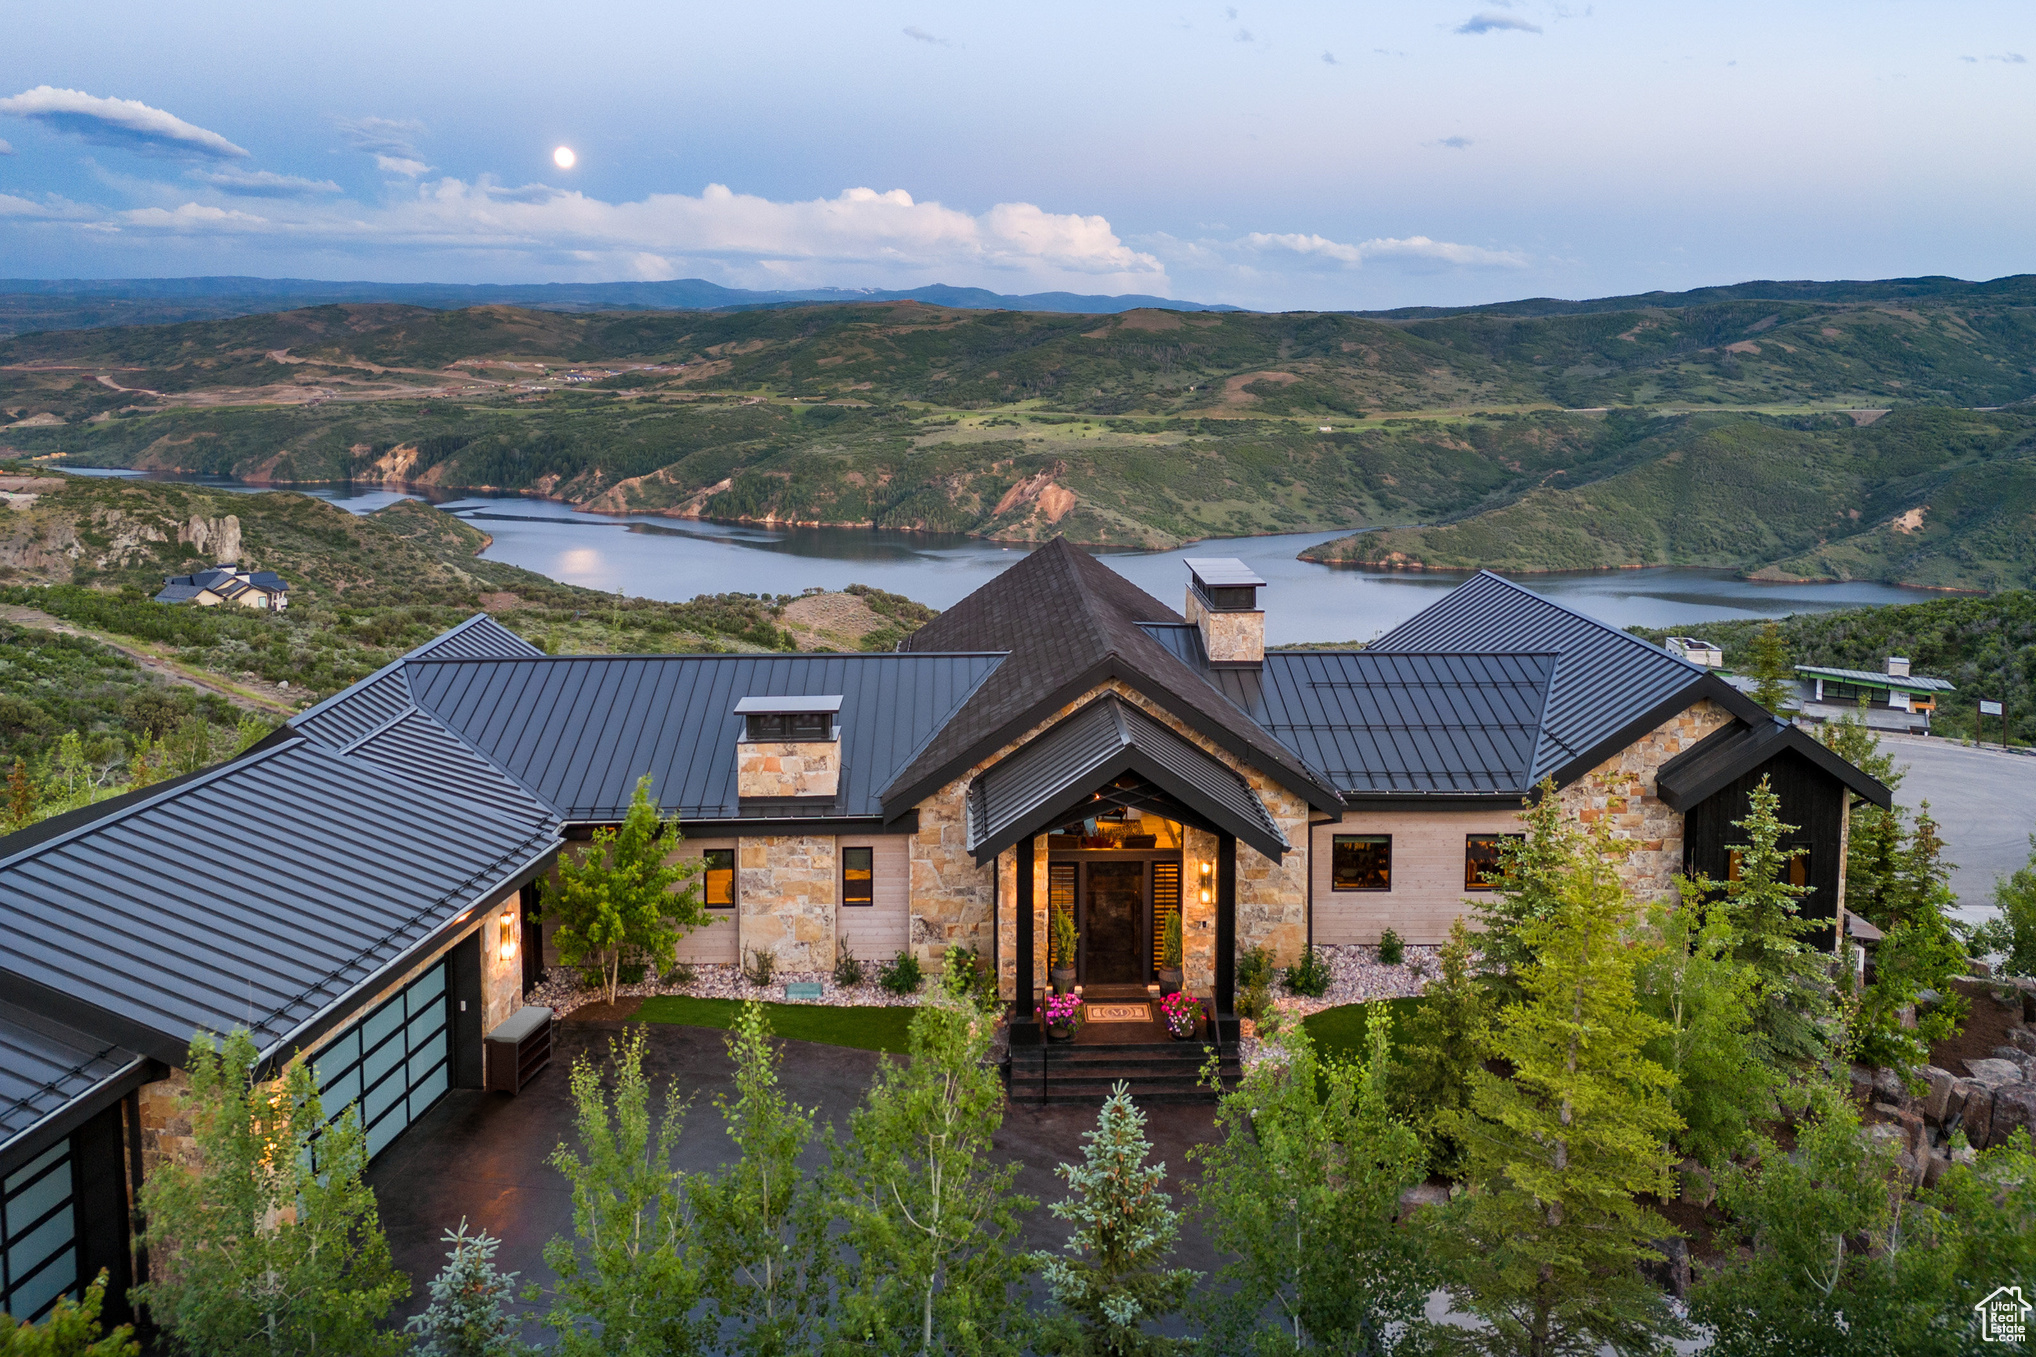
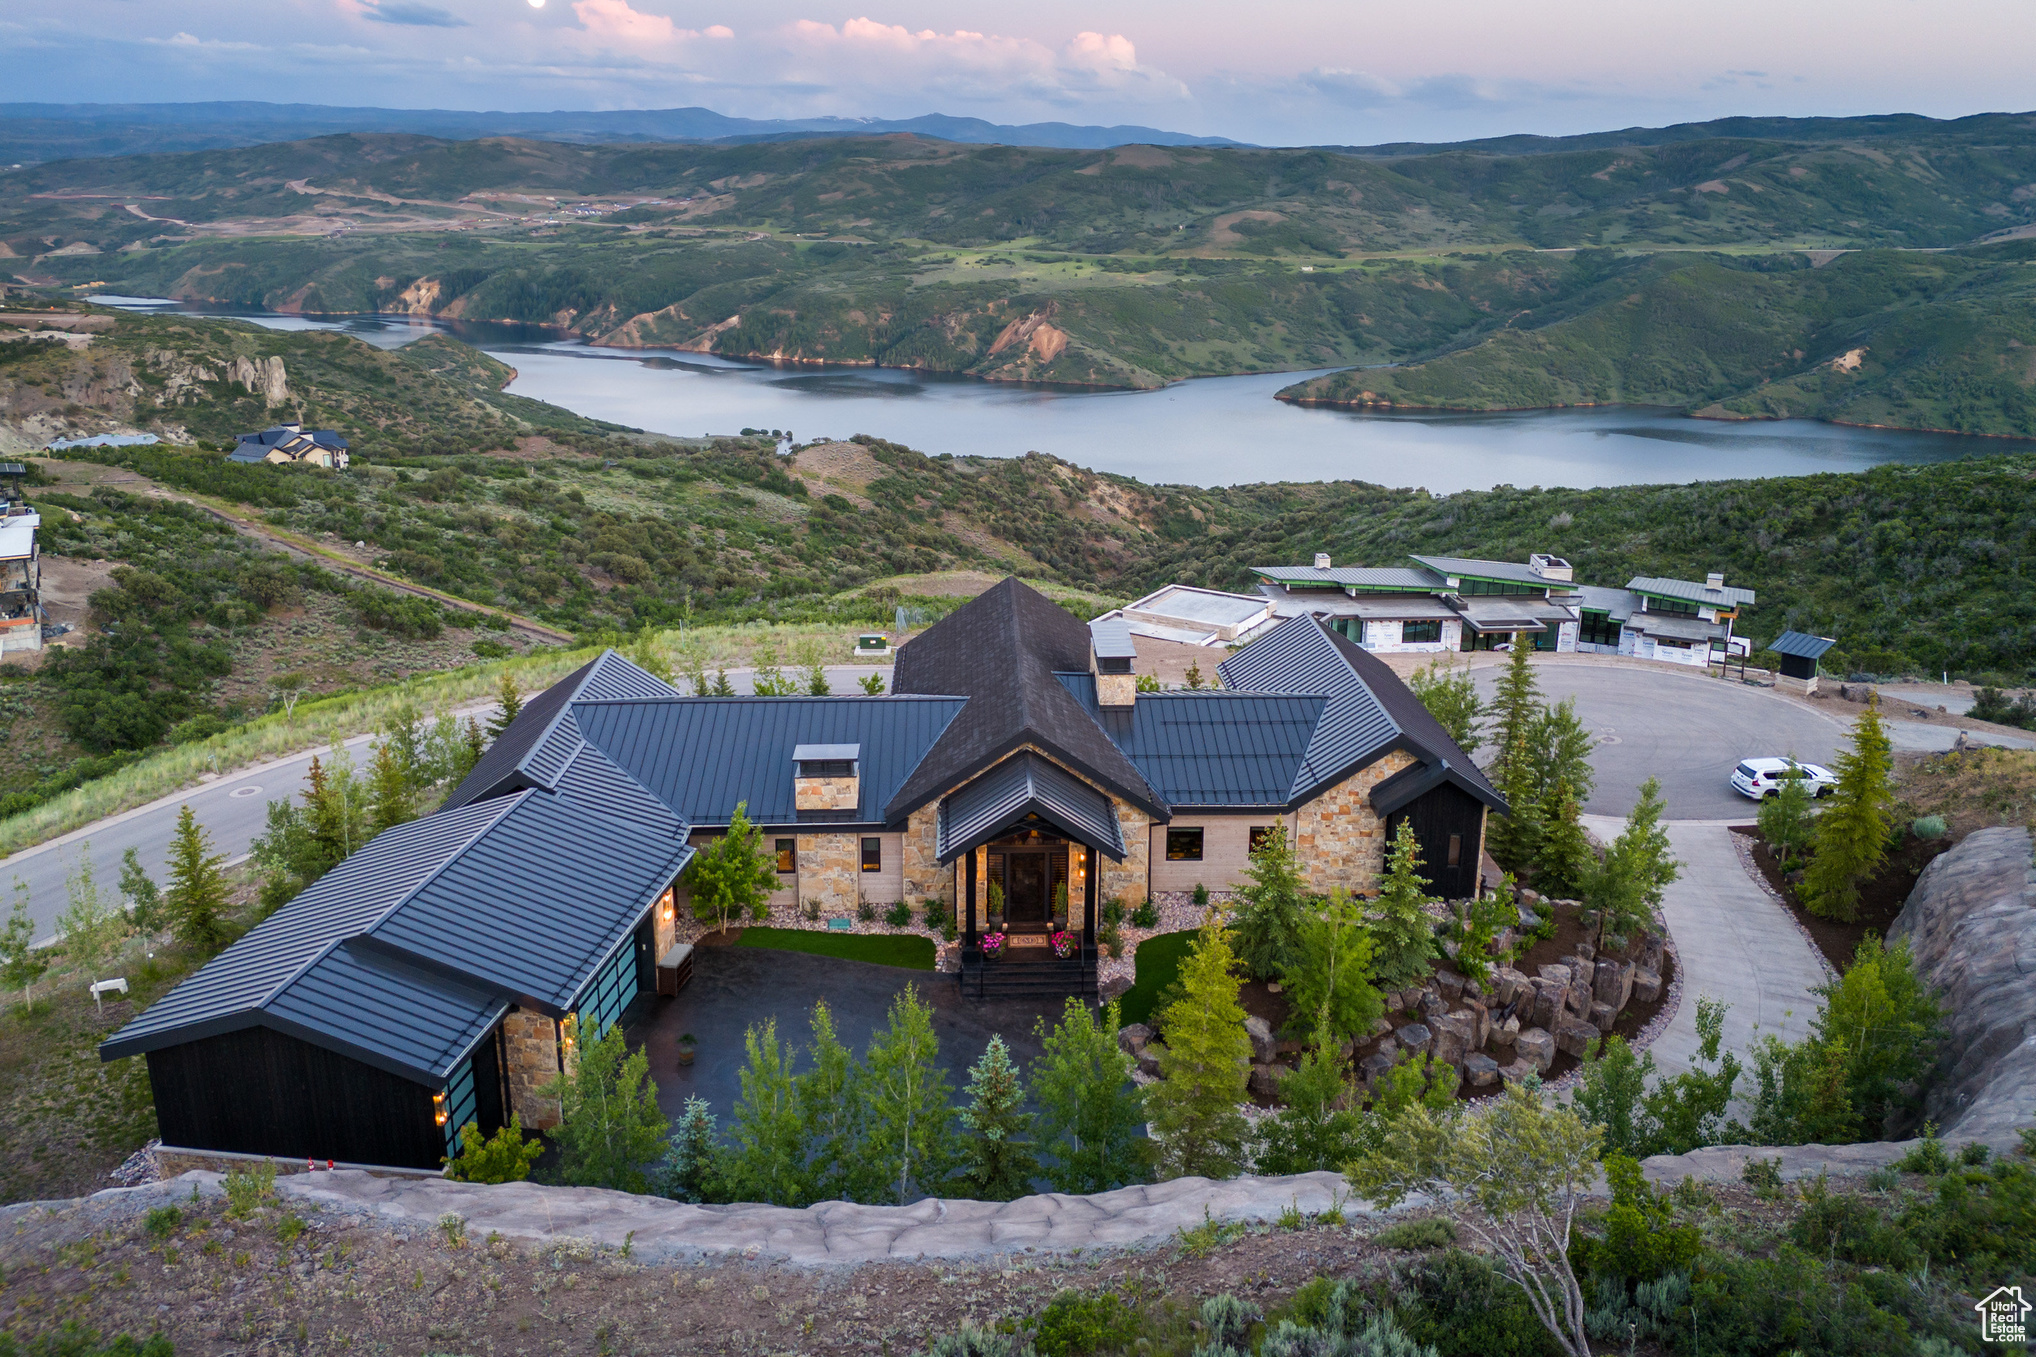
potted tree: none [496,1148,539,1210] -> present [677,1033,698,1065]

